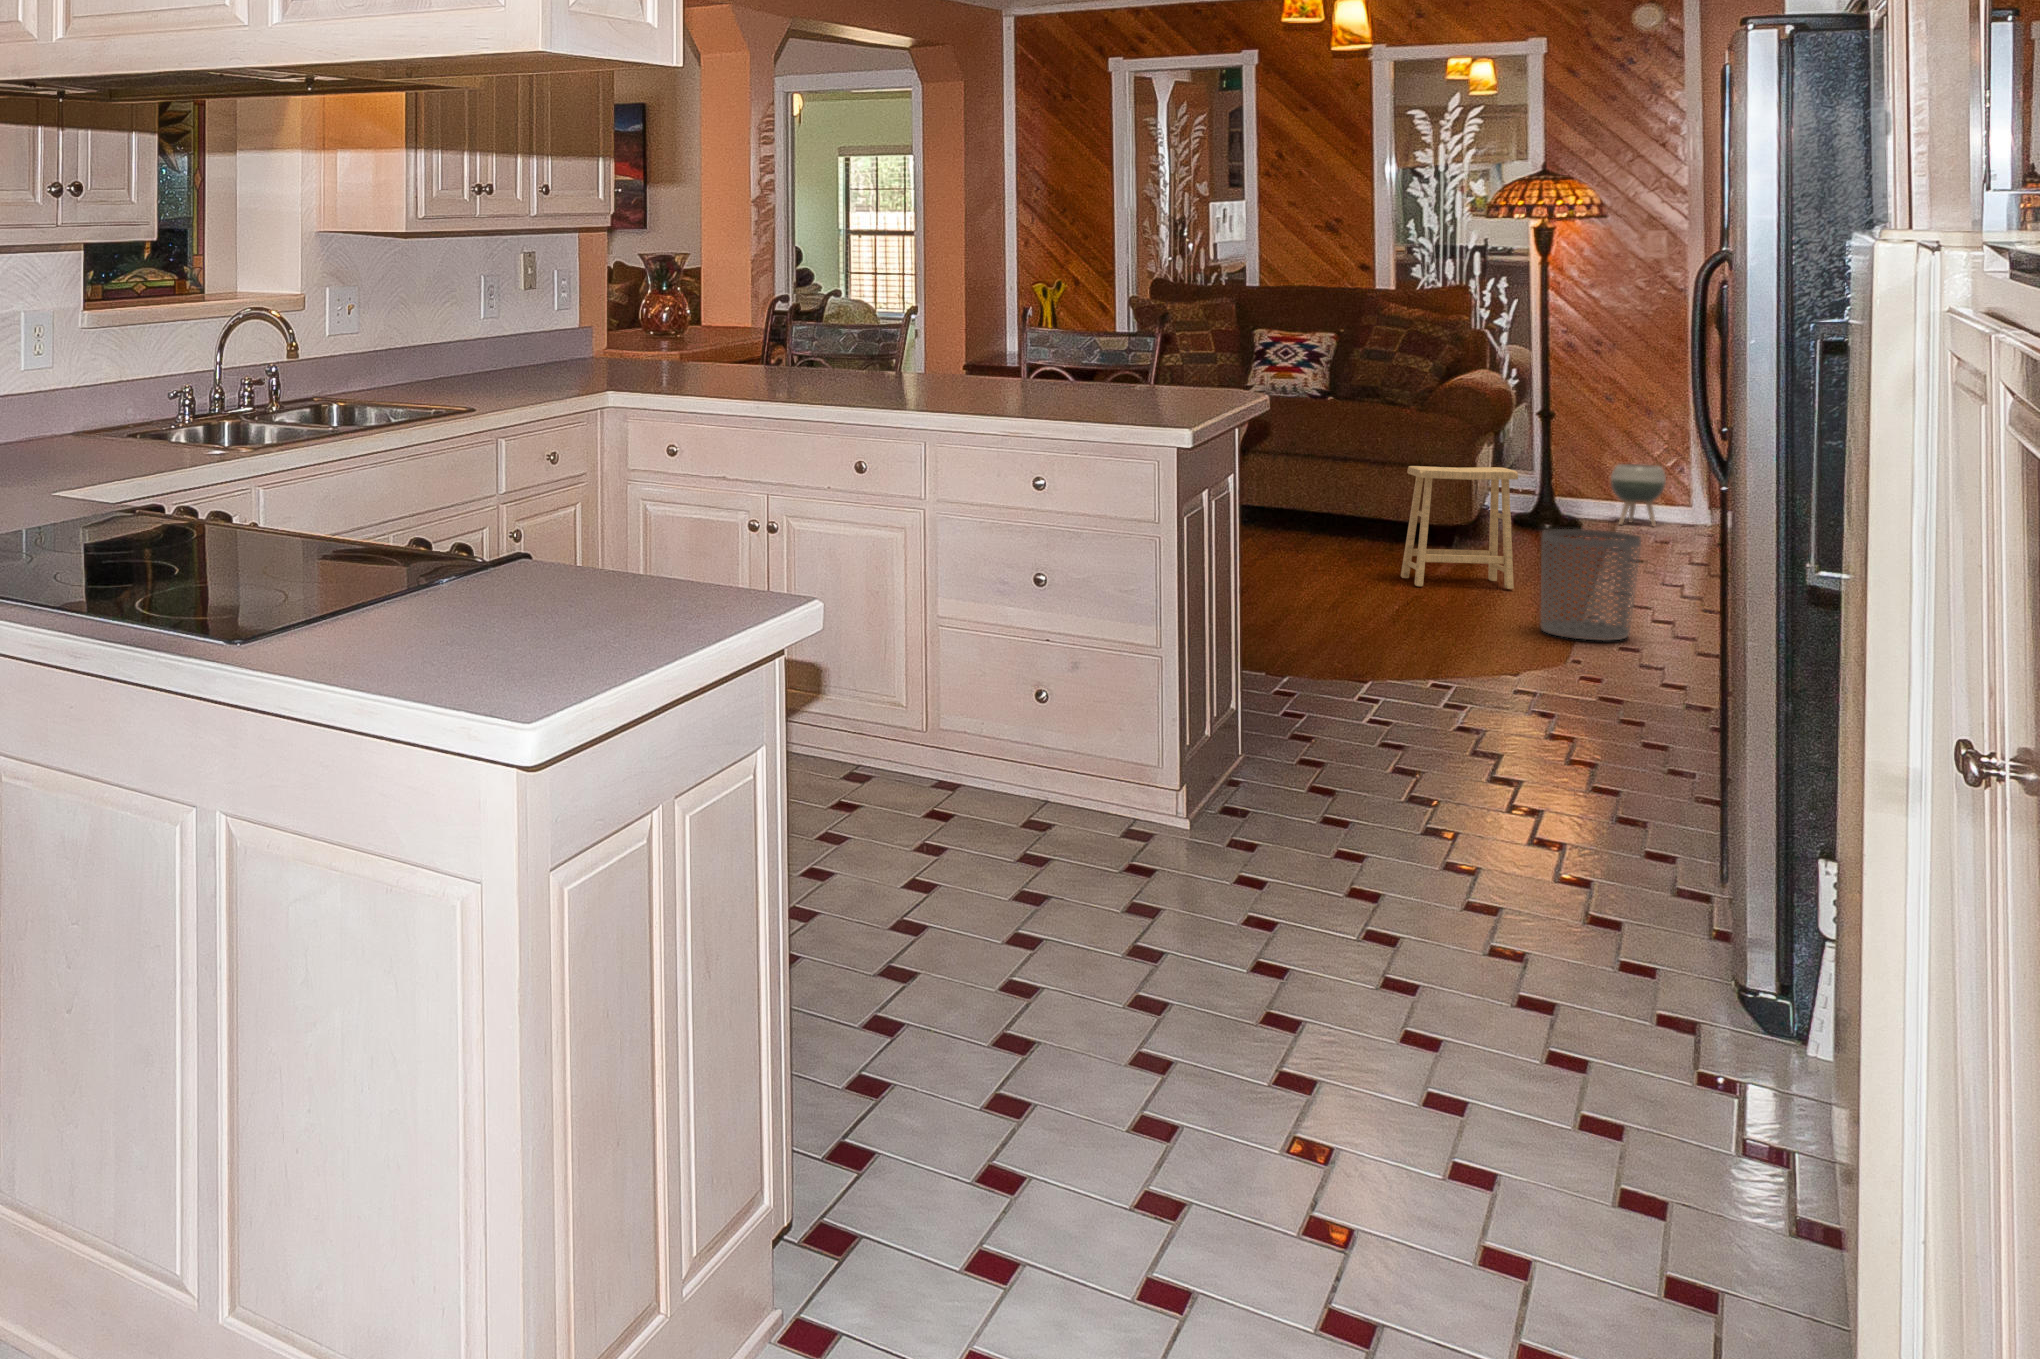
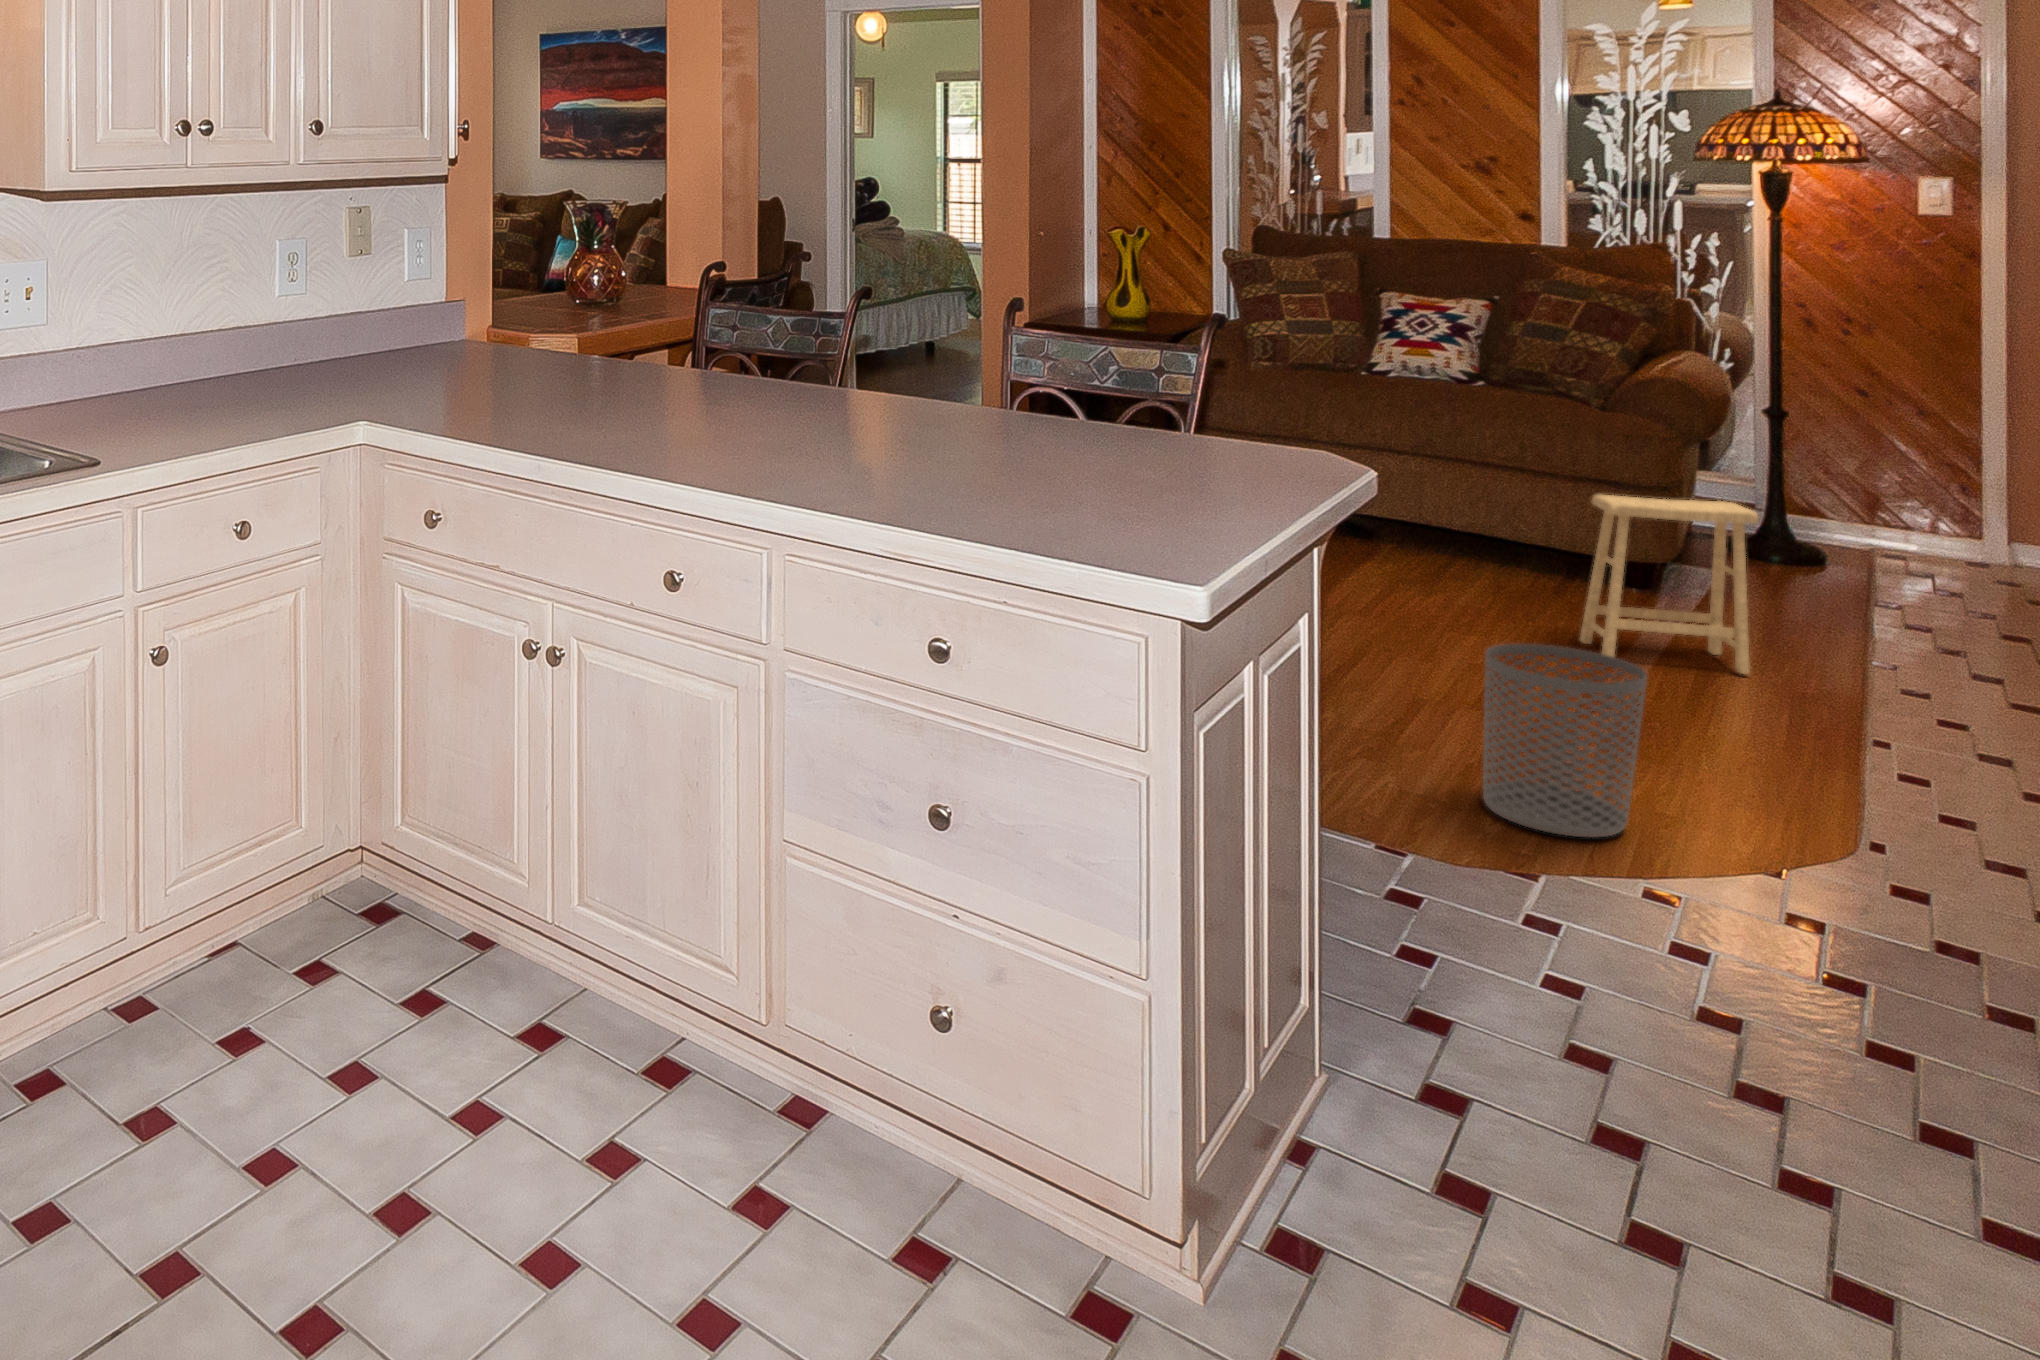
planter: present [1611,464,1666,526] -> none [1864,475,1945,559]
waste bin: present [1541,529,1641,641] -> present [1483,644,1647,837]

